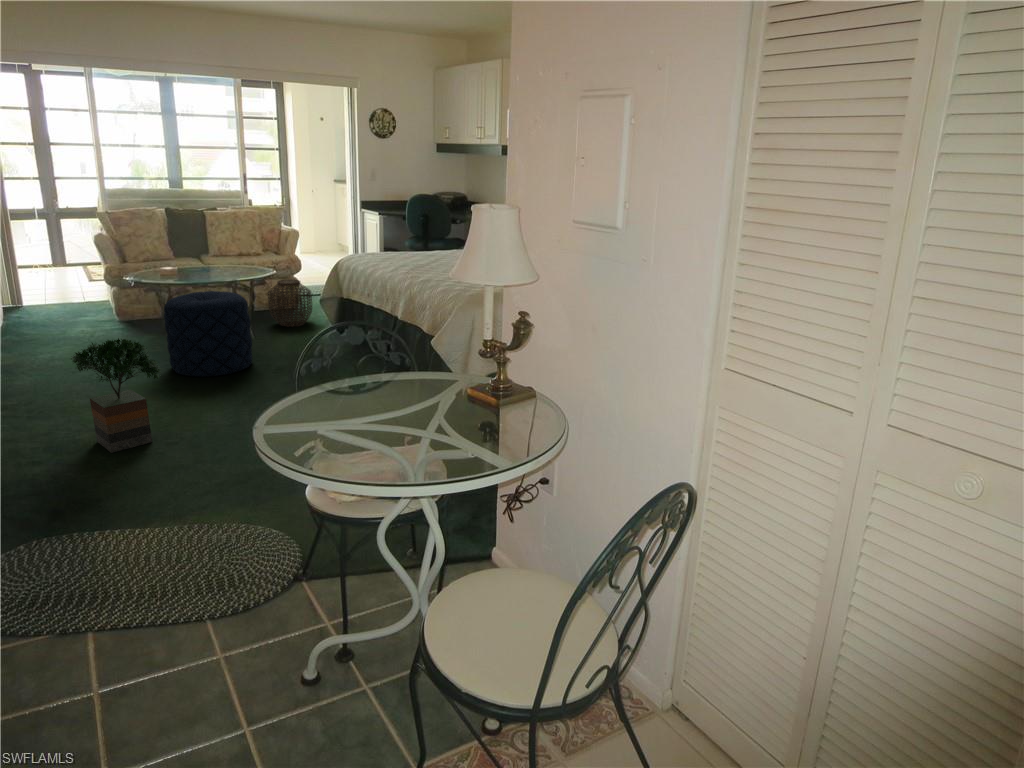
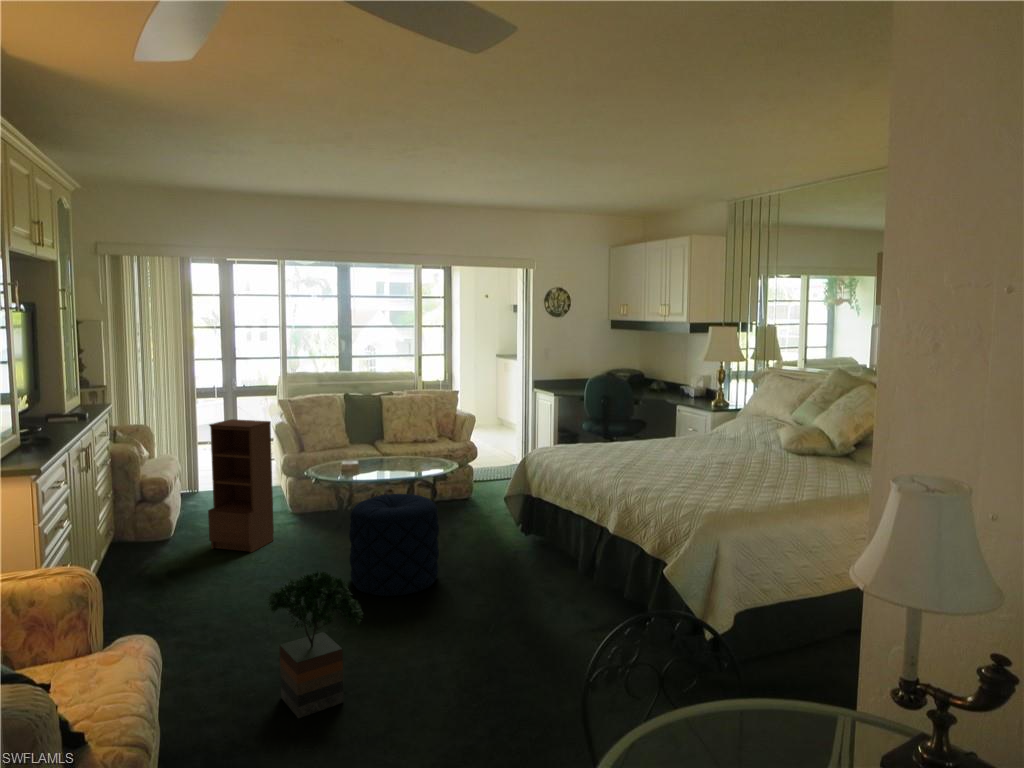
bookcase: none [16,226,100,351] -> present [208,419,274,553]
woven basket: present [268,279,312,327] -> none [445,471,492,524]

